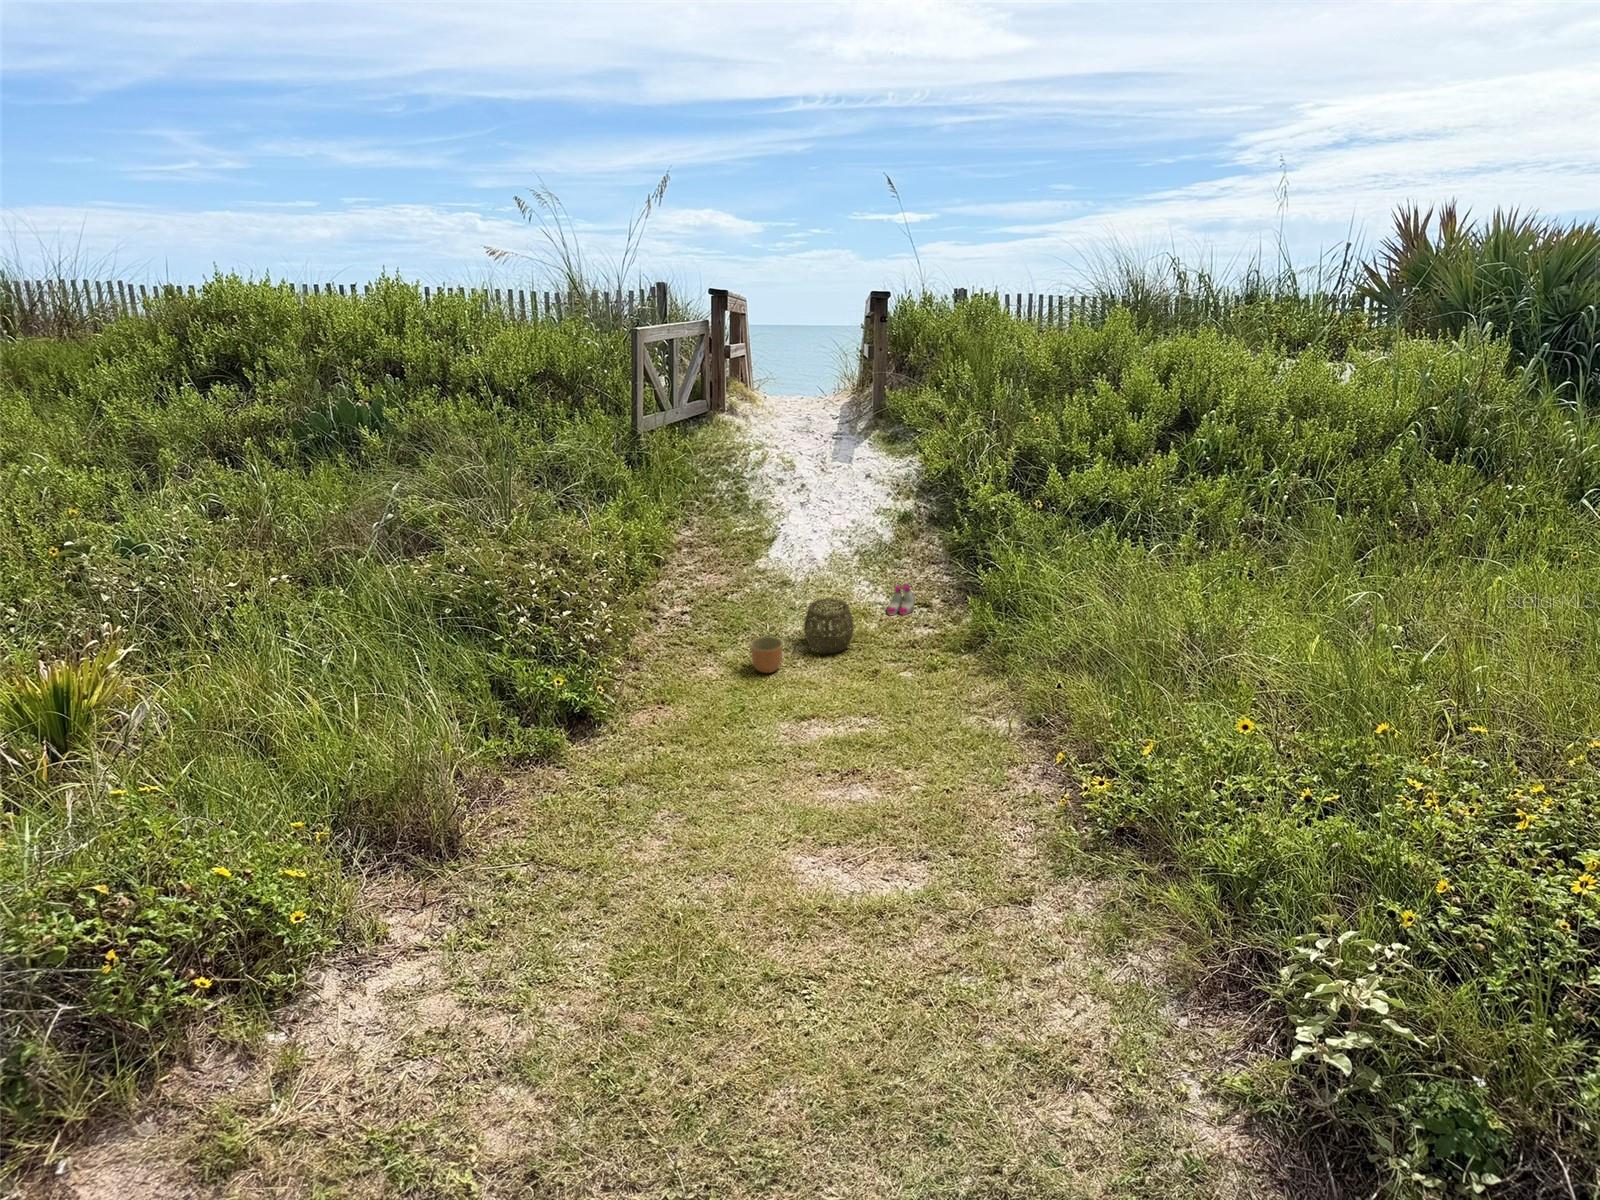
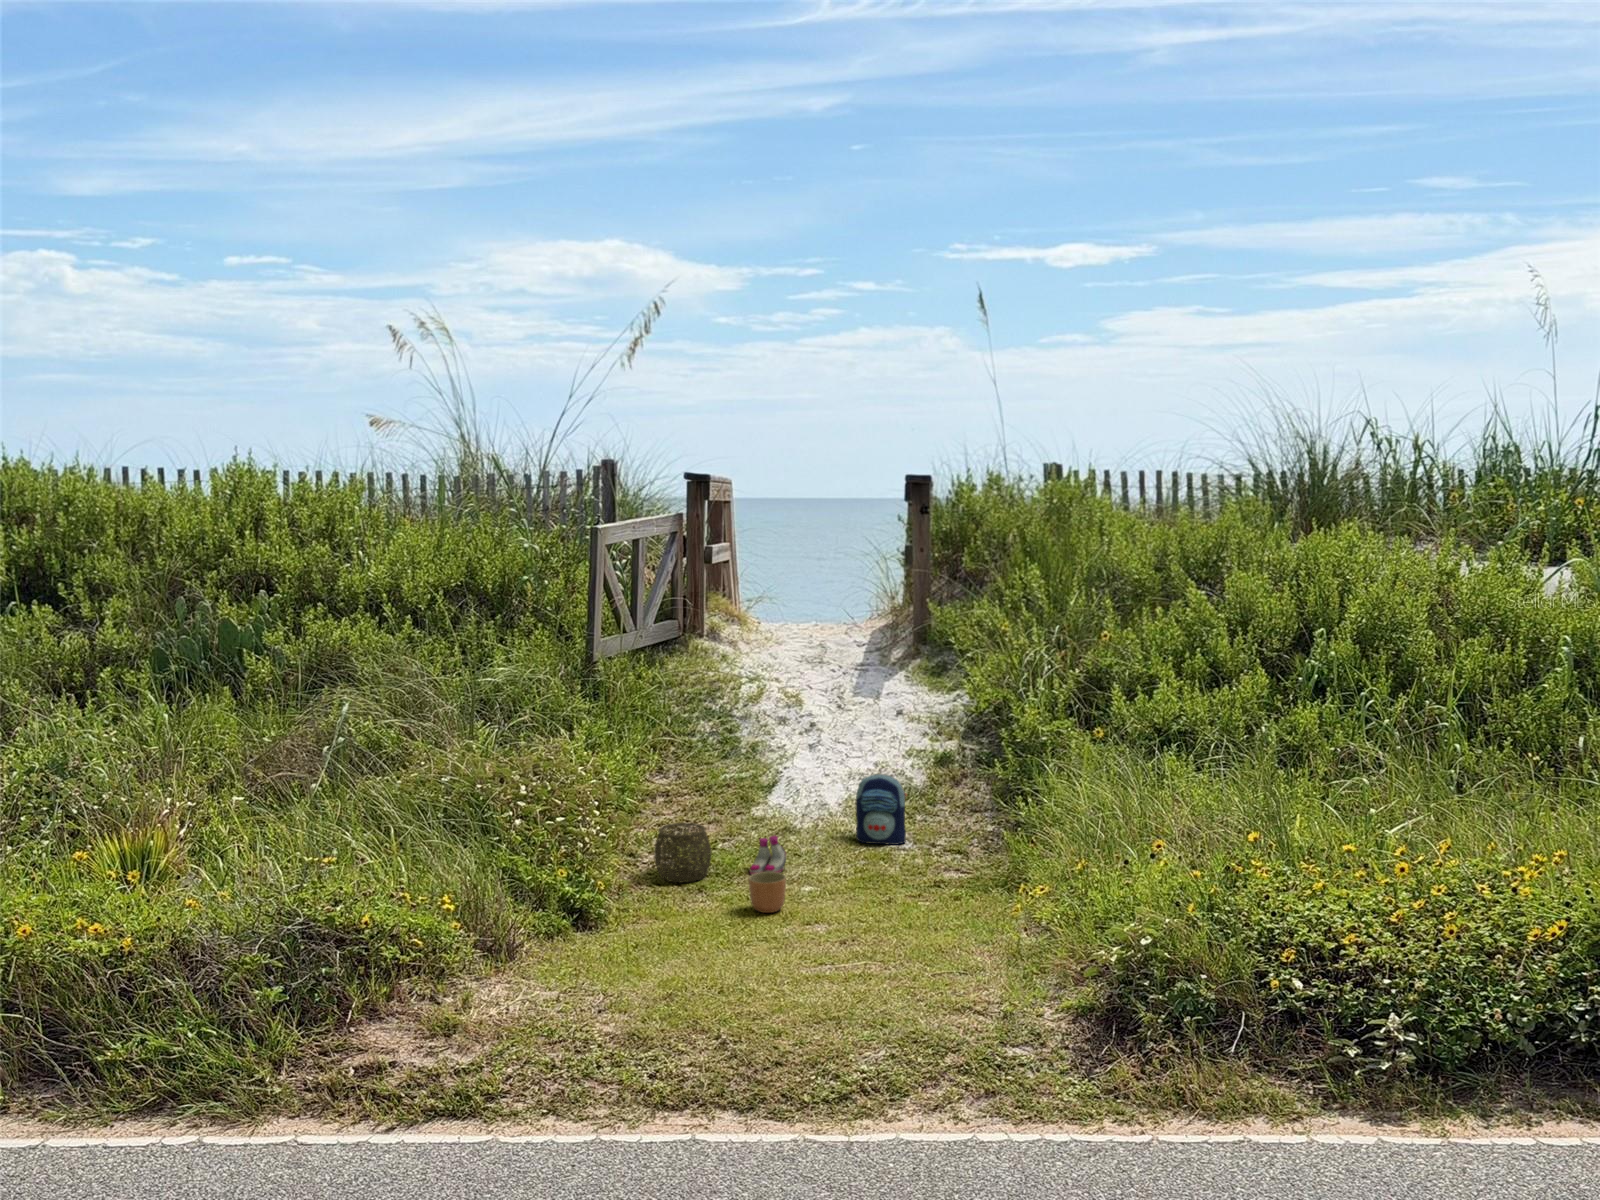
backpack: none [838,538,880,594] -> present [856,774,906,845]
boots: present [887,584,915,616] -> present [750,836,786,875]
woven basket: present [804,599,854,653] -> present [654,823,712,883]

